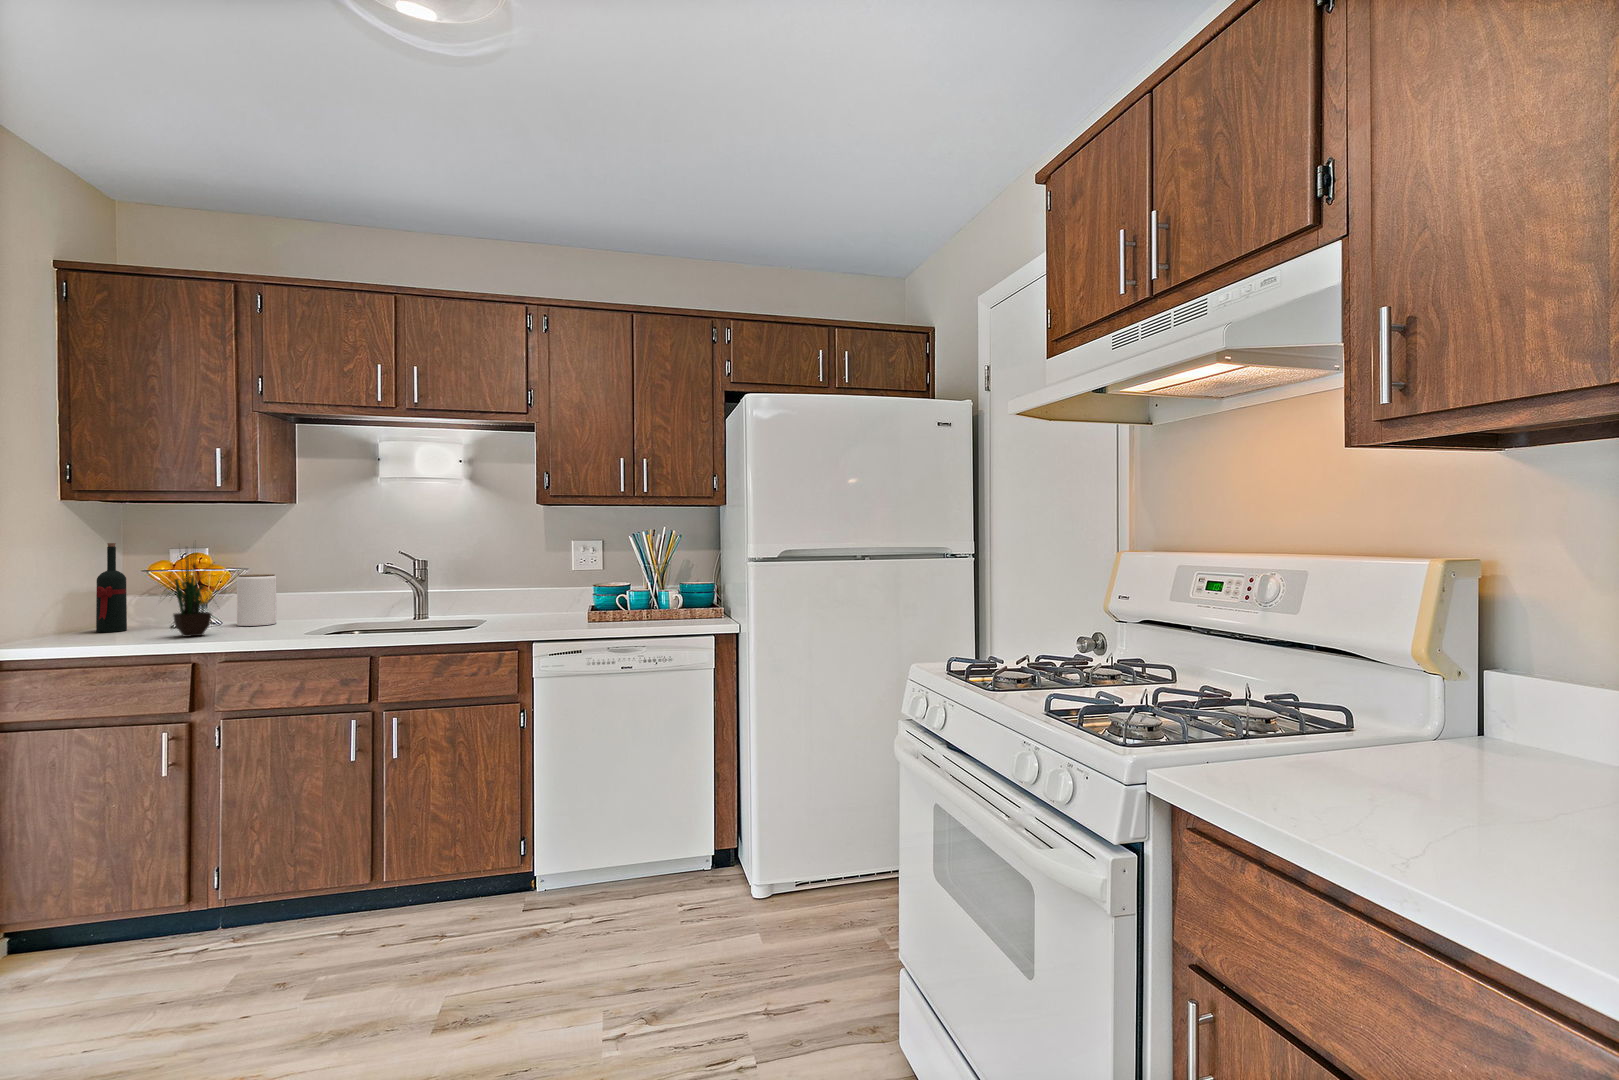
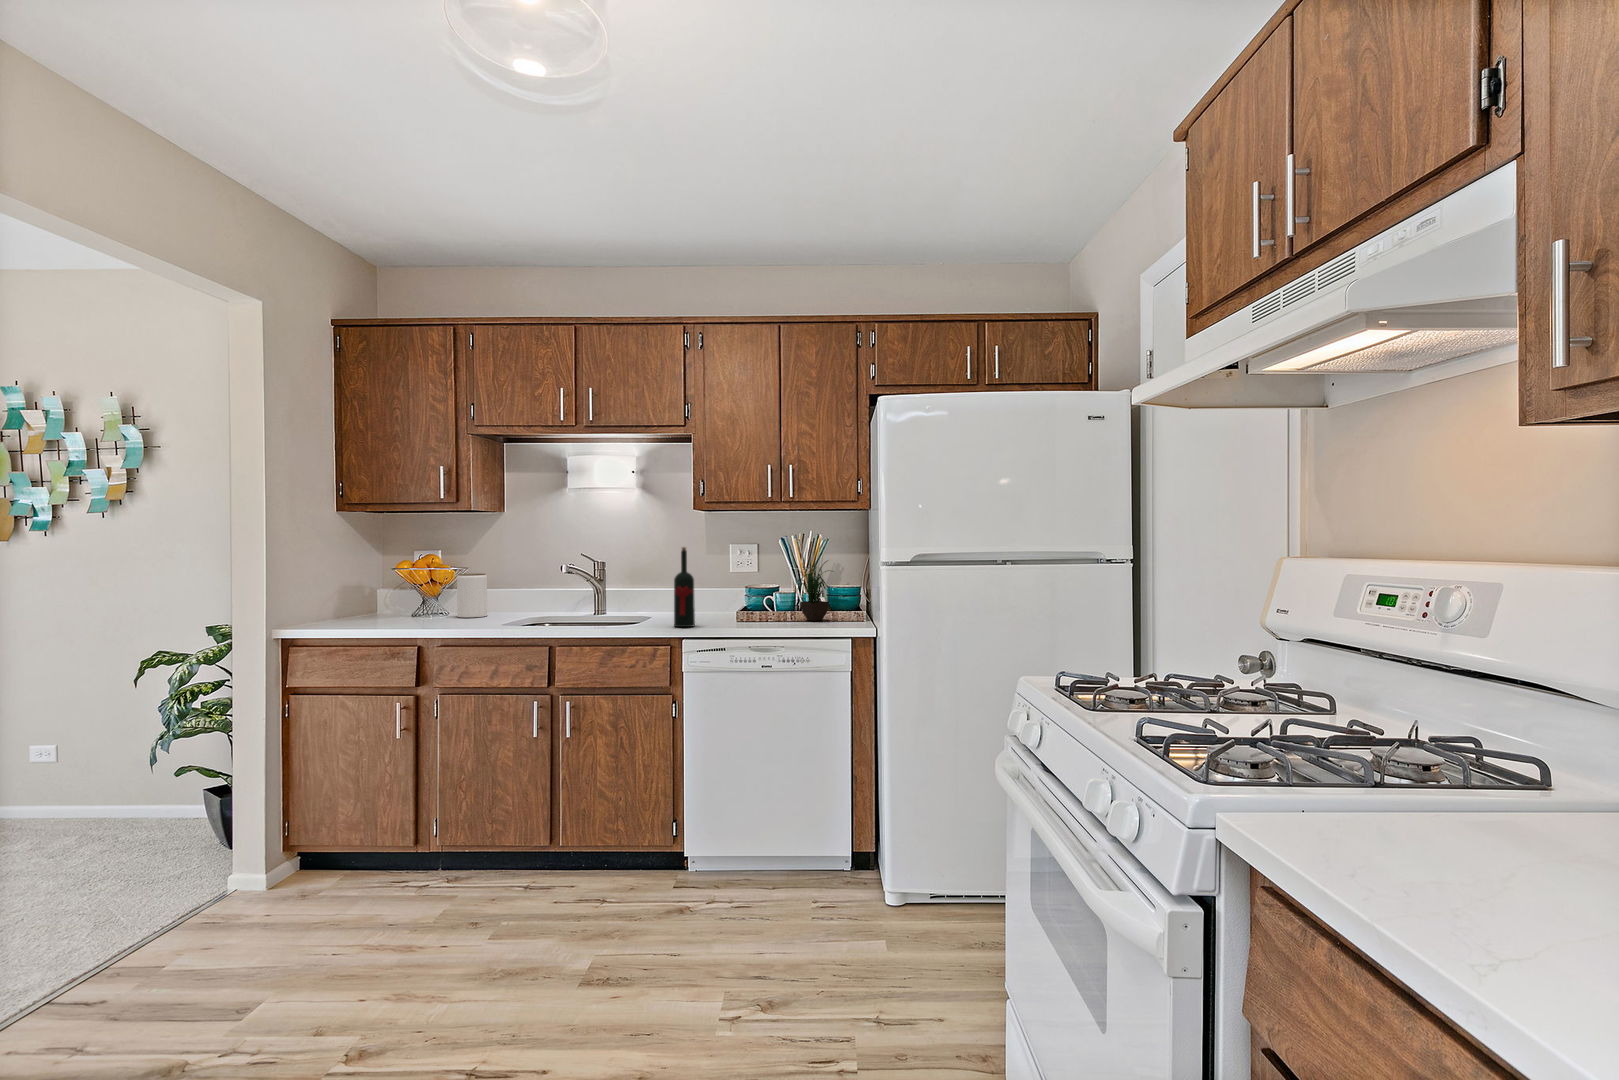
wine bottle: present [96,543,127,632] -> present [674,547,695,627]
potted plant: present [164,554,211,637] -> present [796,550,829,621]

